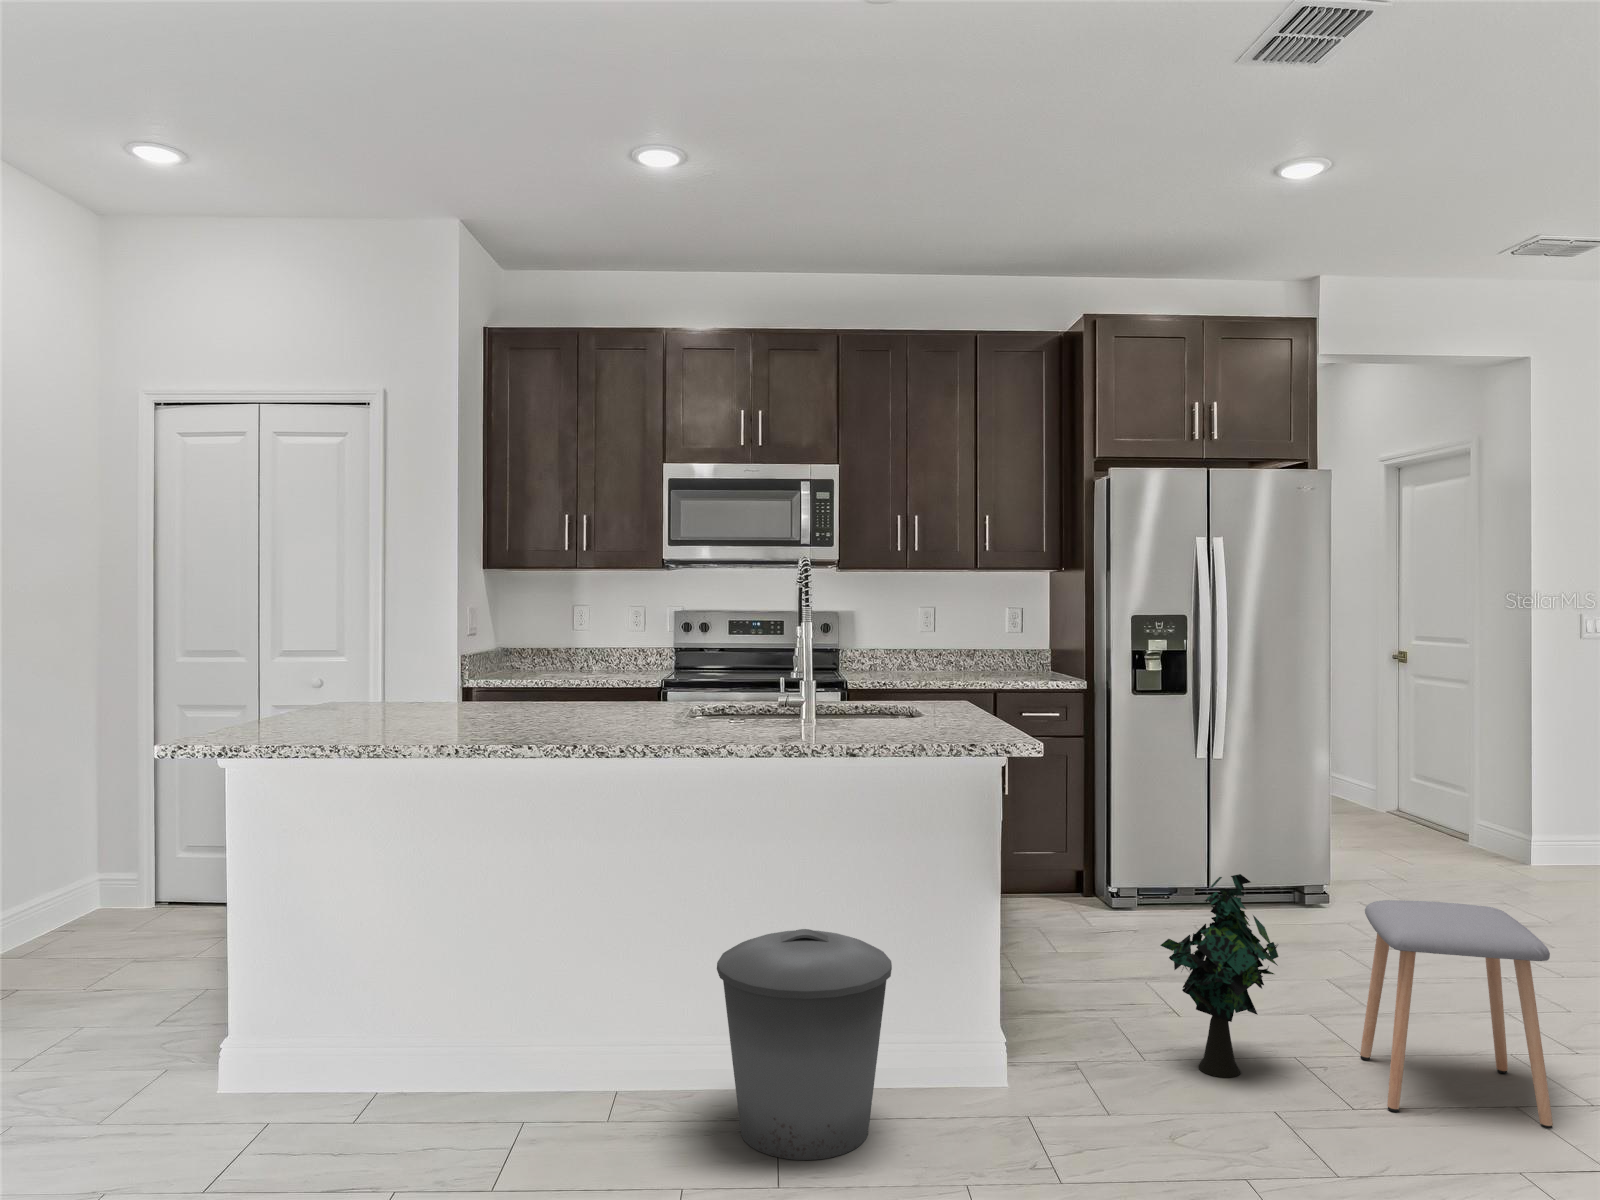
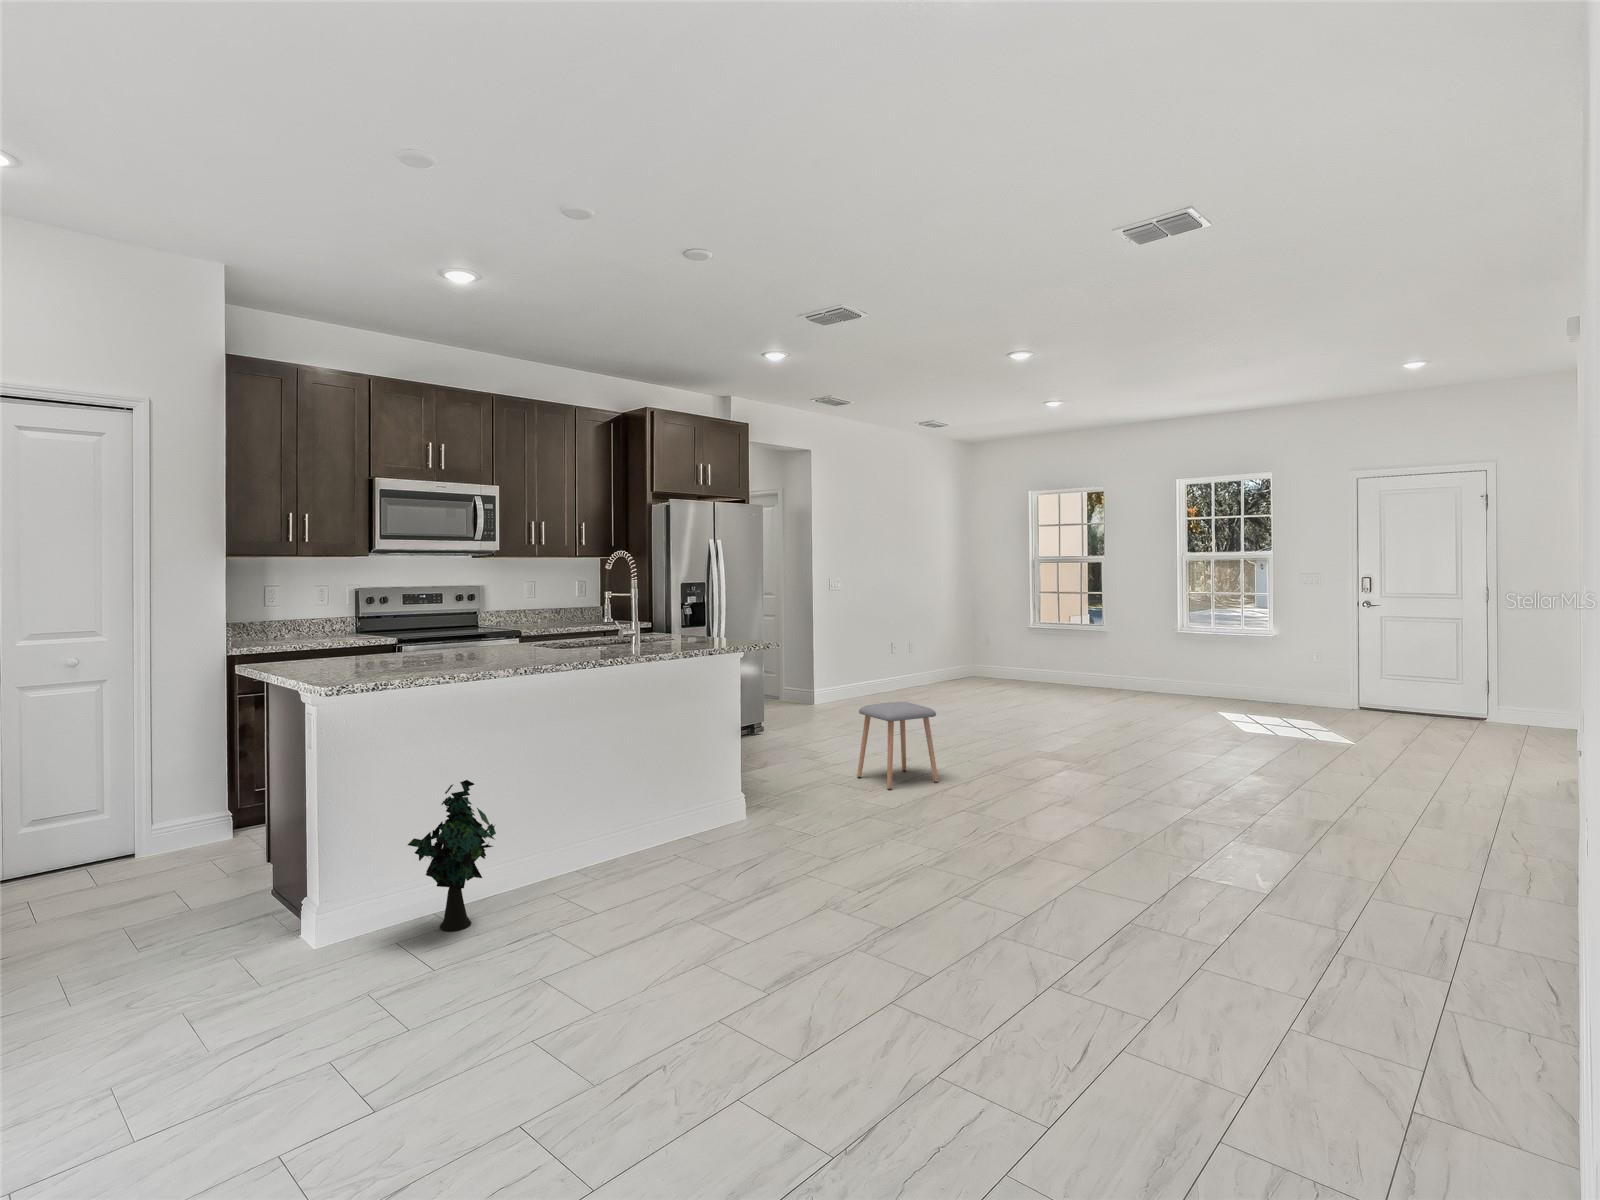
decorative plant: present [1161,874,1279,1077] -> present [408,780,496,931]
trash can: present [717,929,892,1160] -> none [649,750,742,865]

